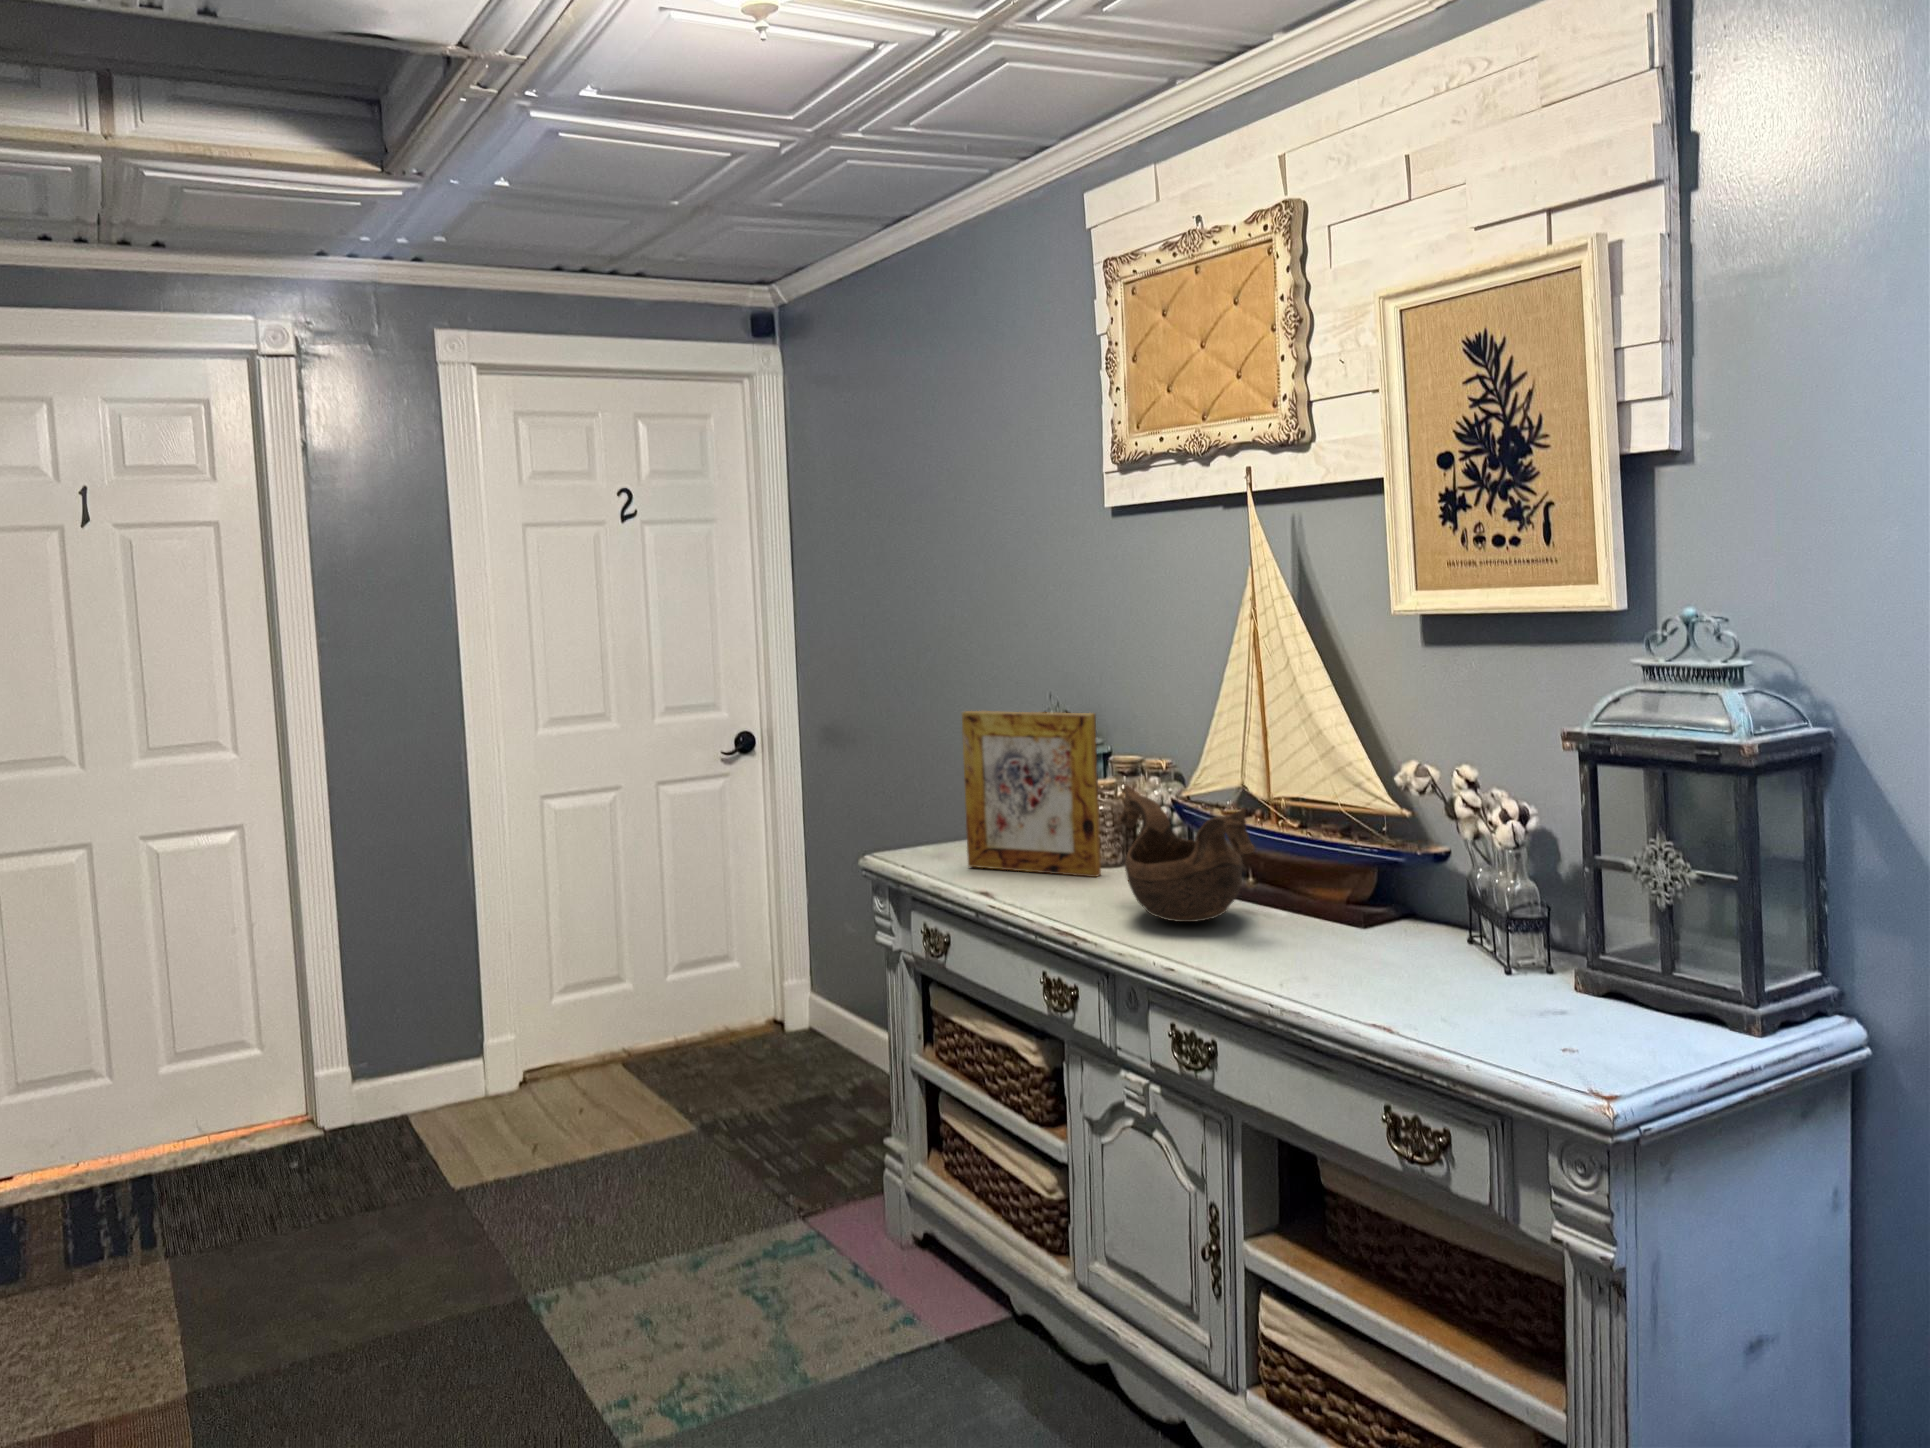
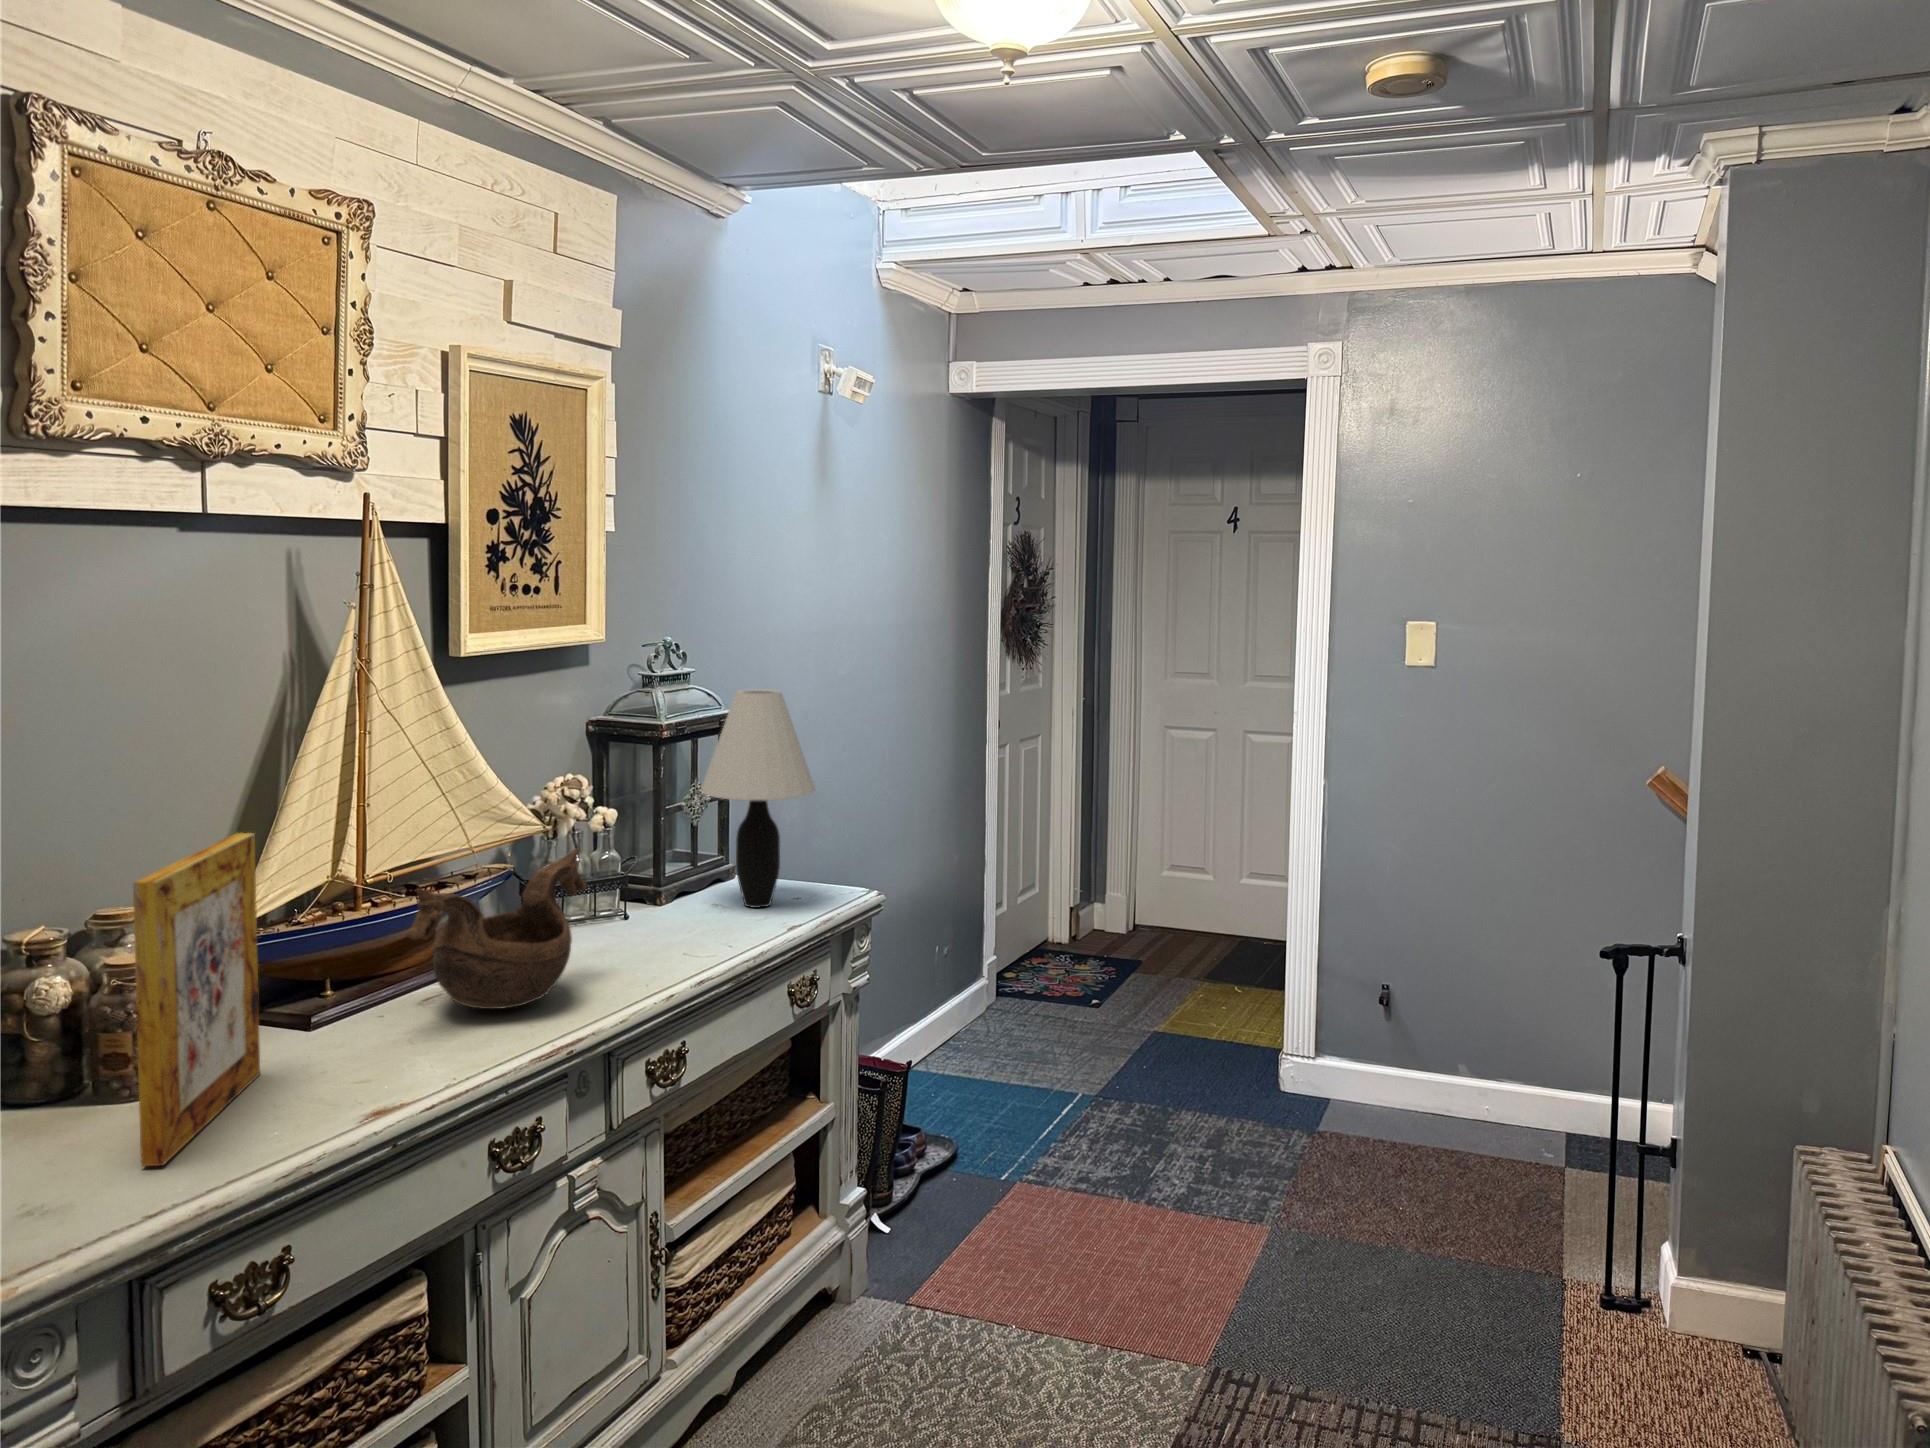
table lamp: none [1443,692,1636,1033] -> present [701,689,815,908]

